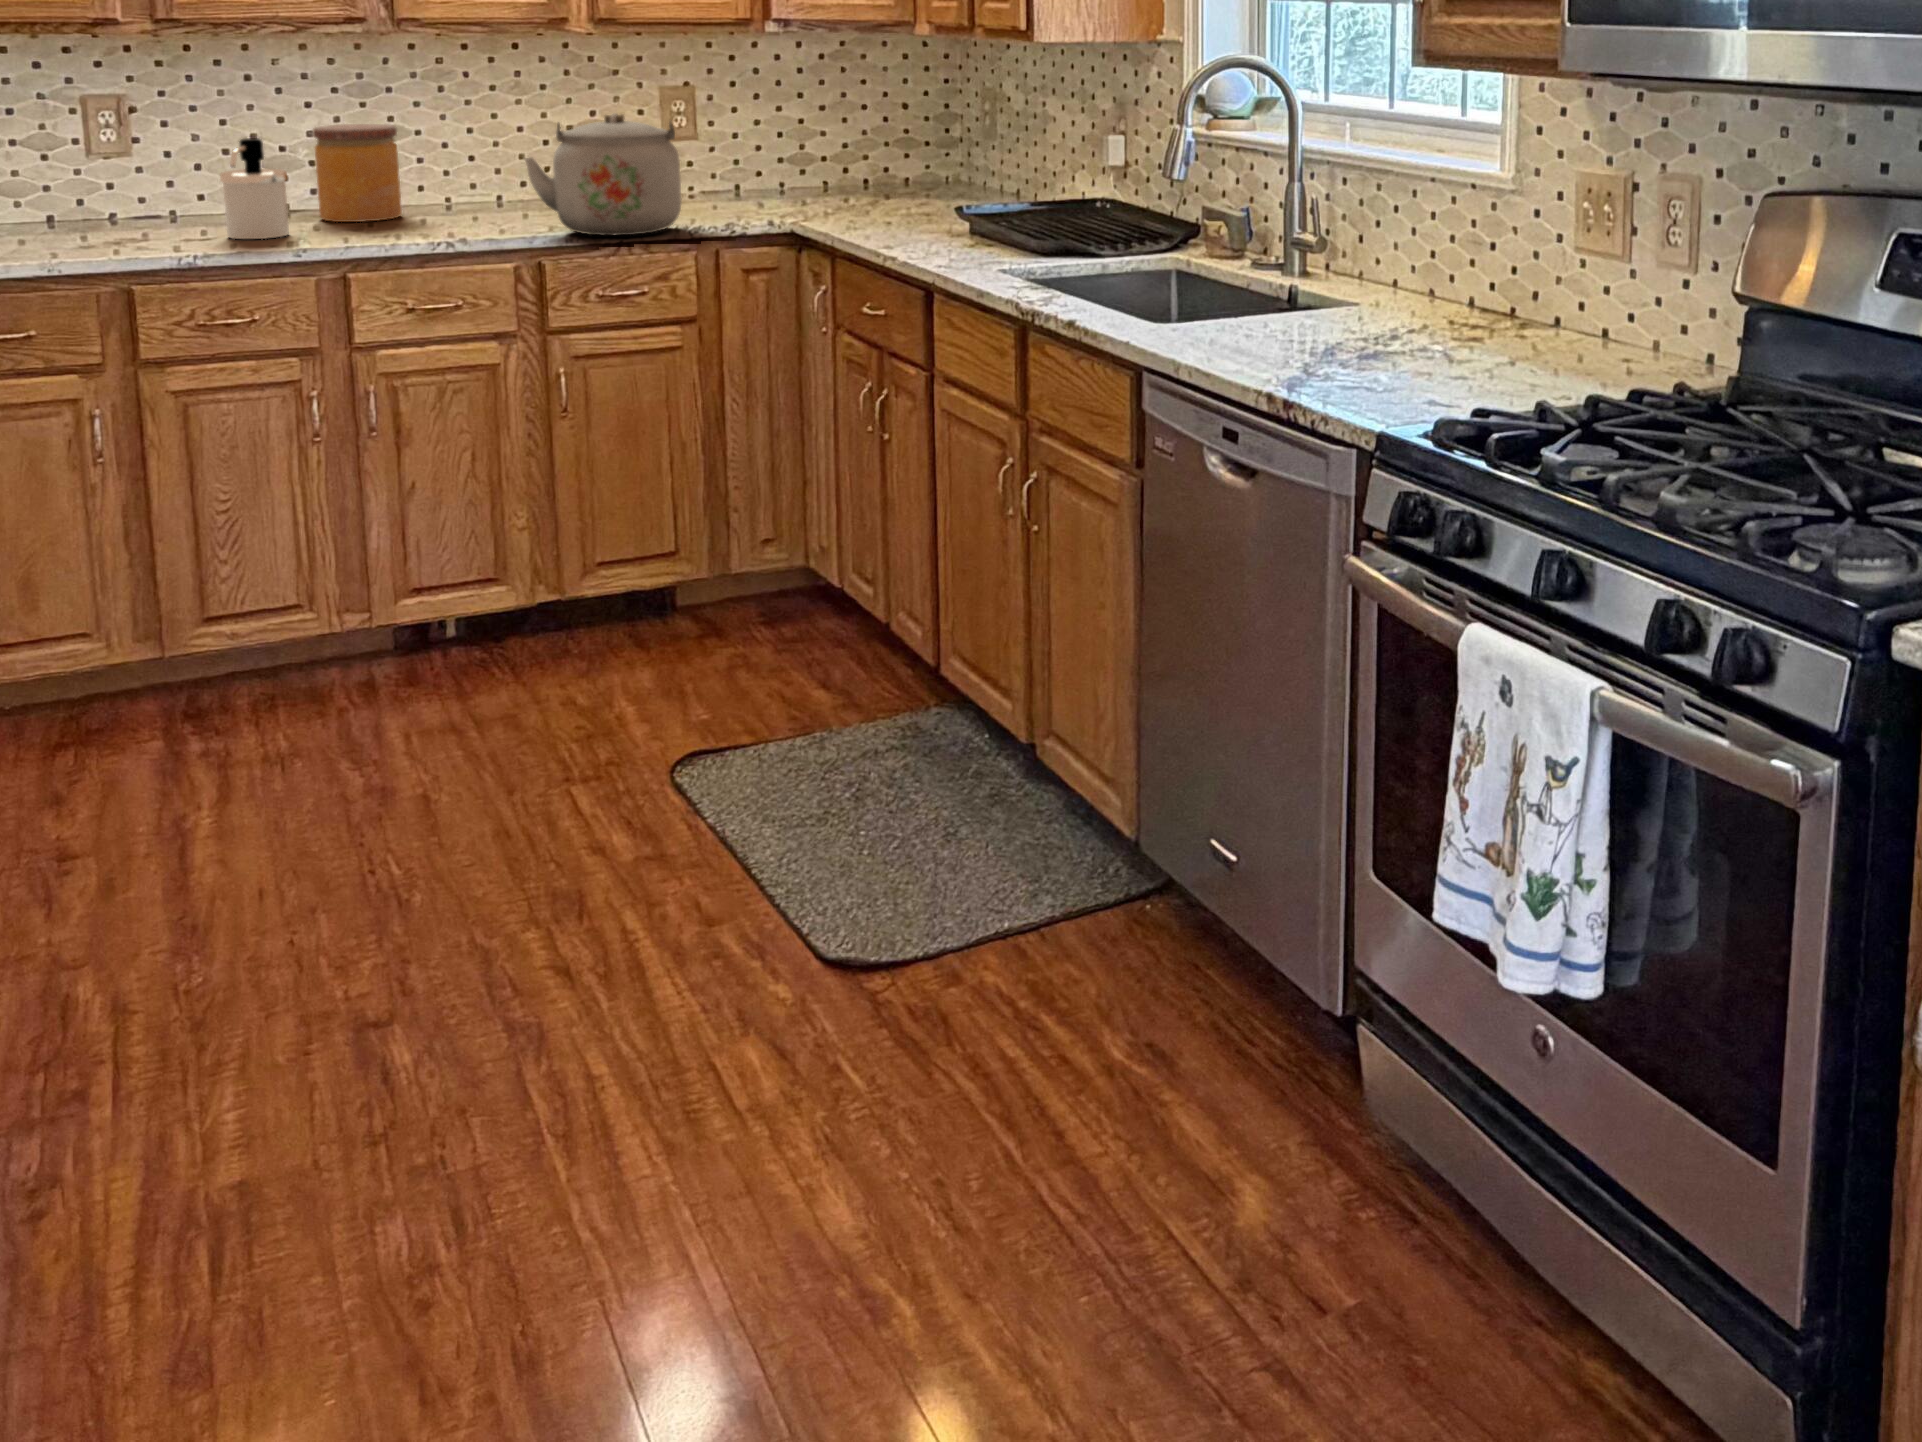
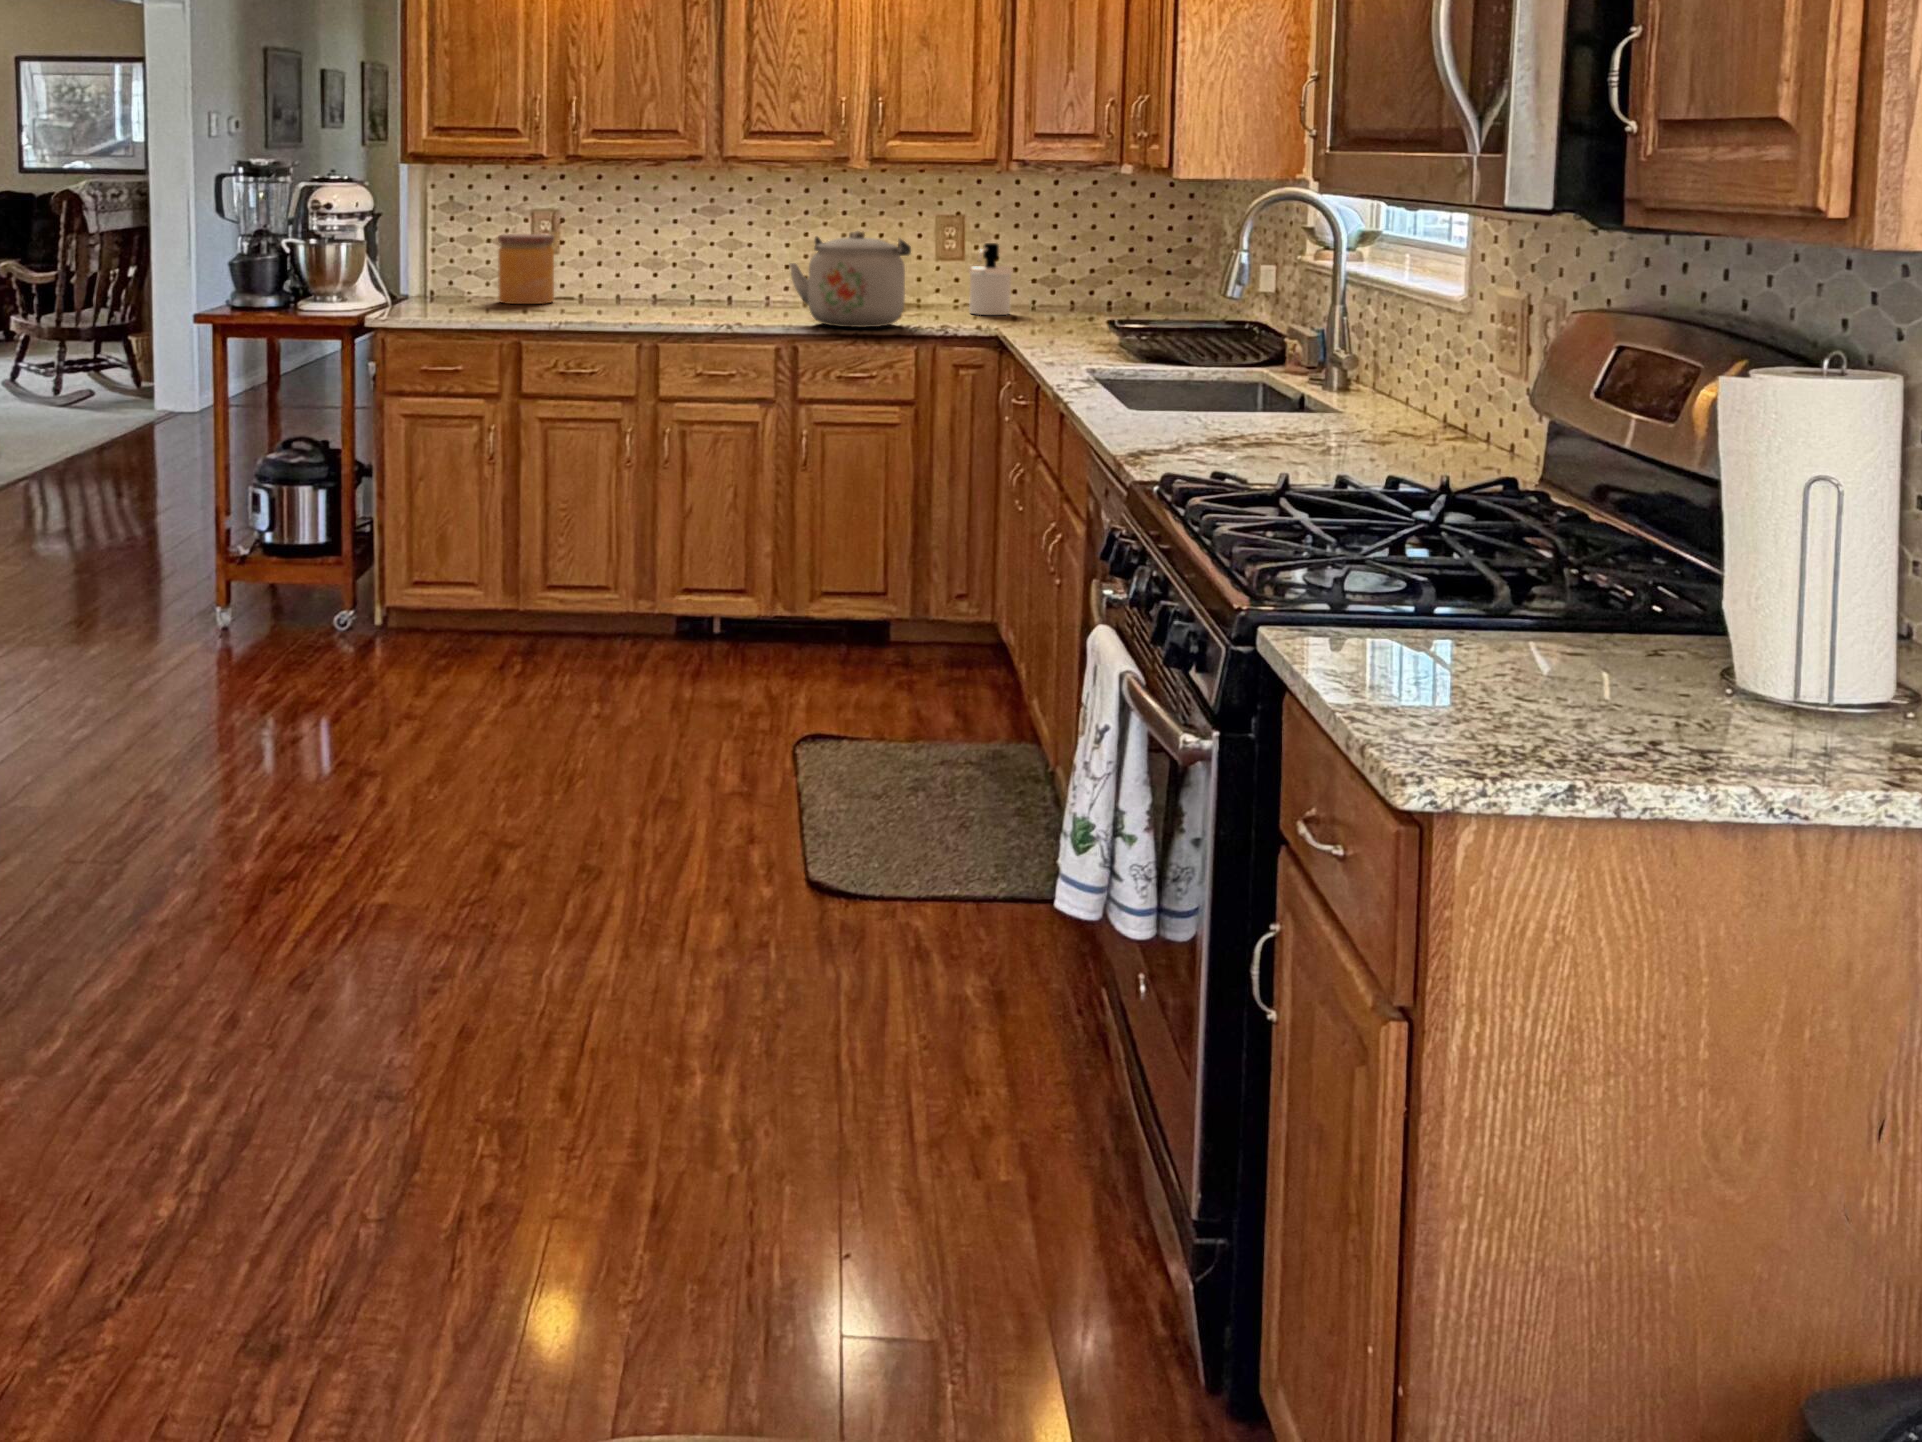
jar: present [313,124,402,222] -> present [498,234,554,304]
soap dispenser: present [220,138,289,239] -> present [969,243,1013,315]

